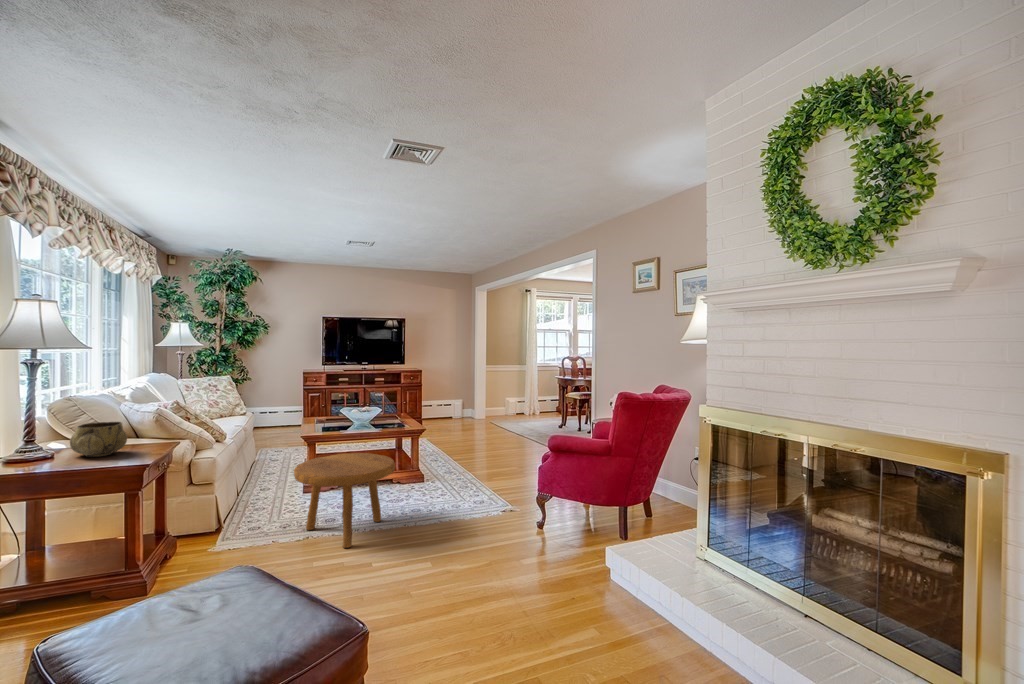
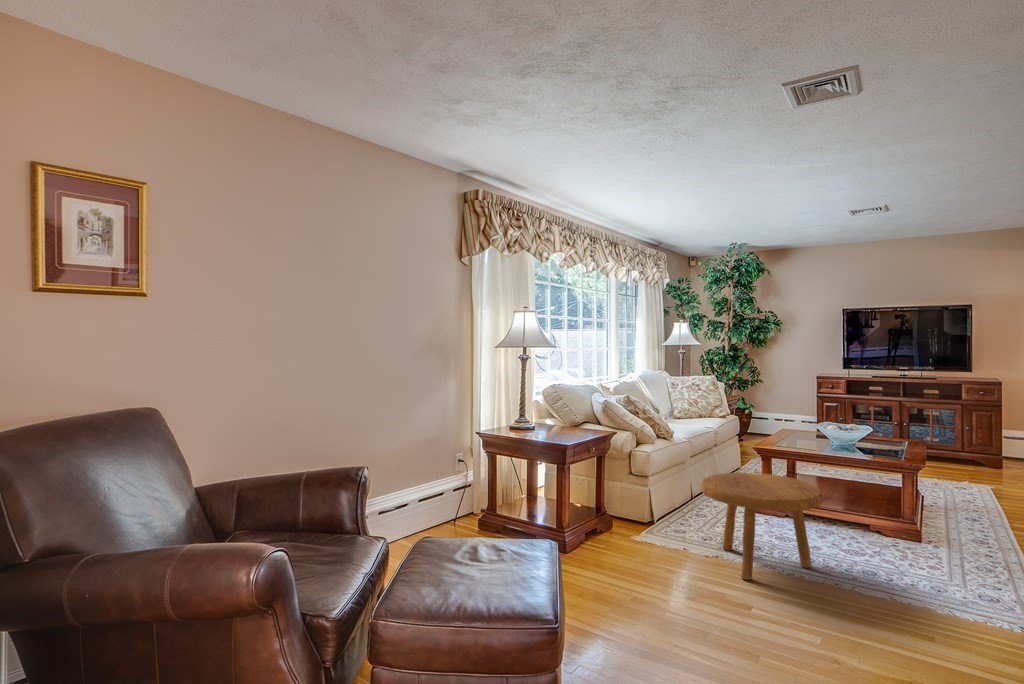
decorative bowl: present [70,422,127,457] -> none [539,407,572,433]

